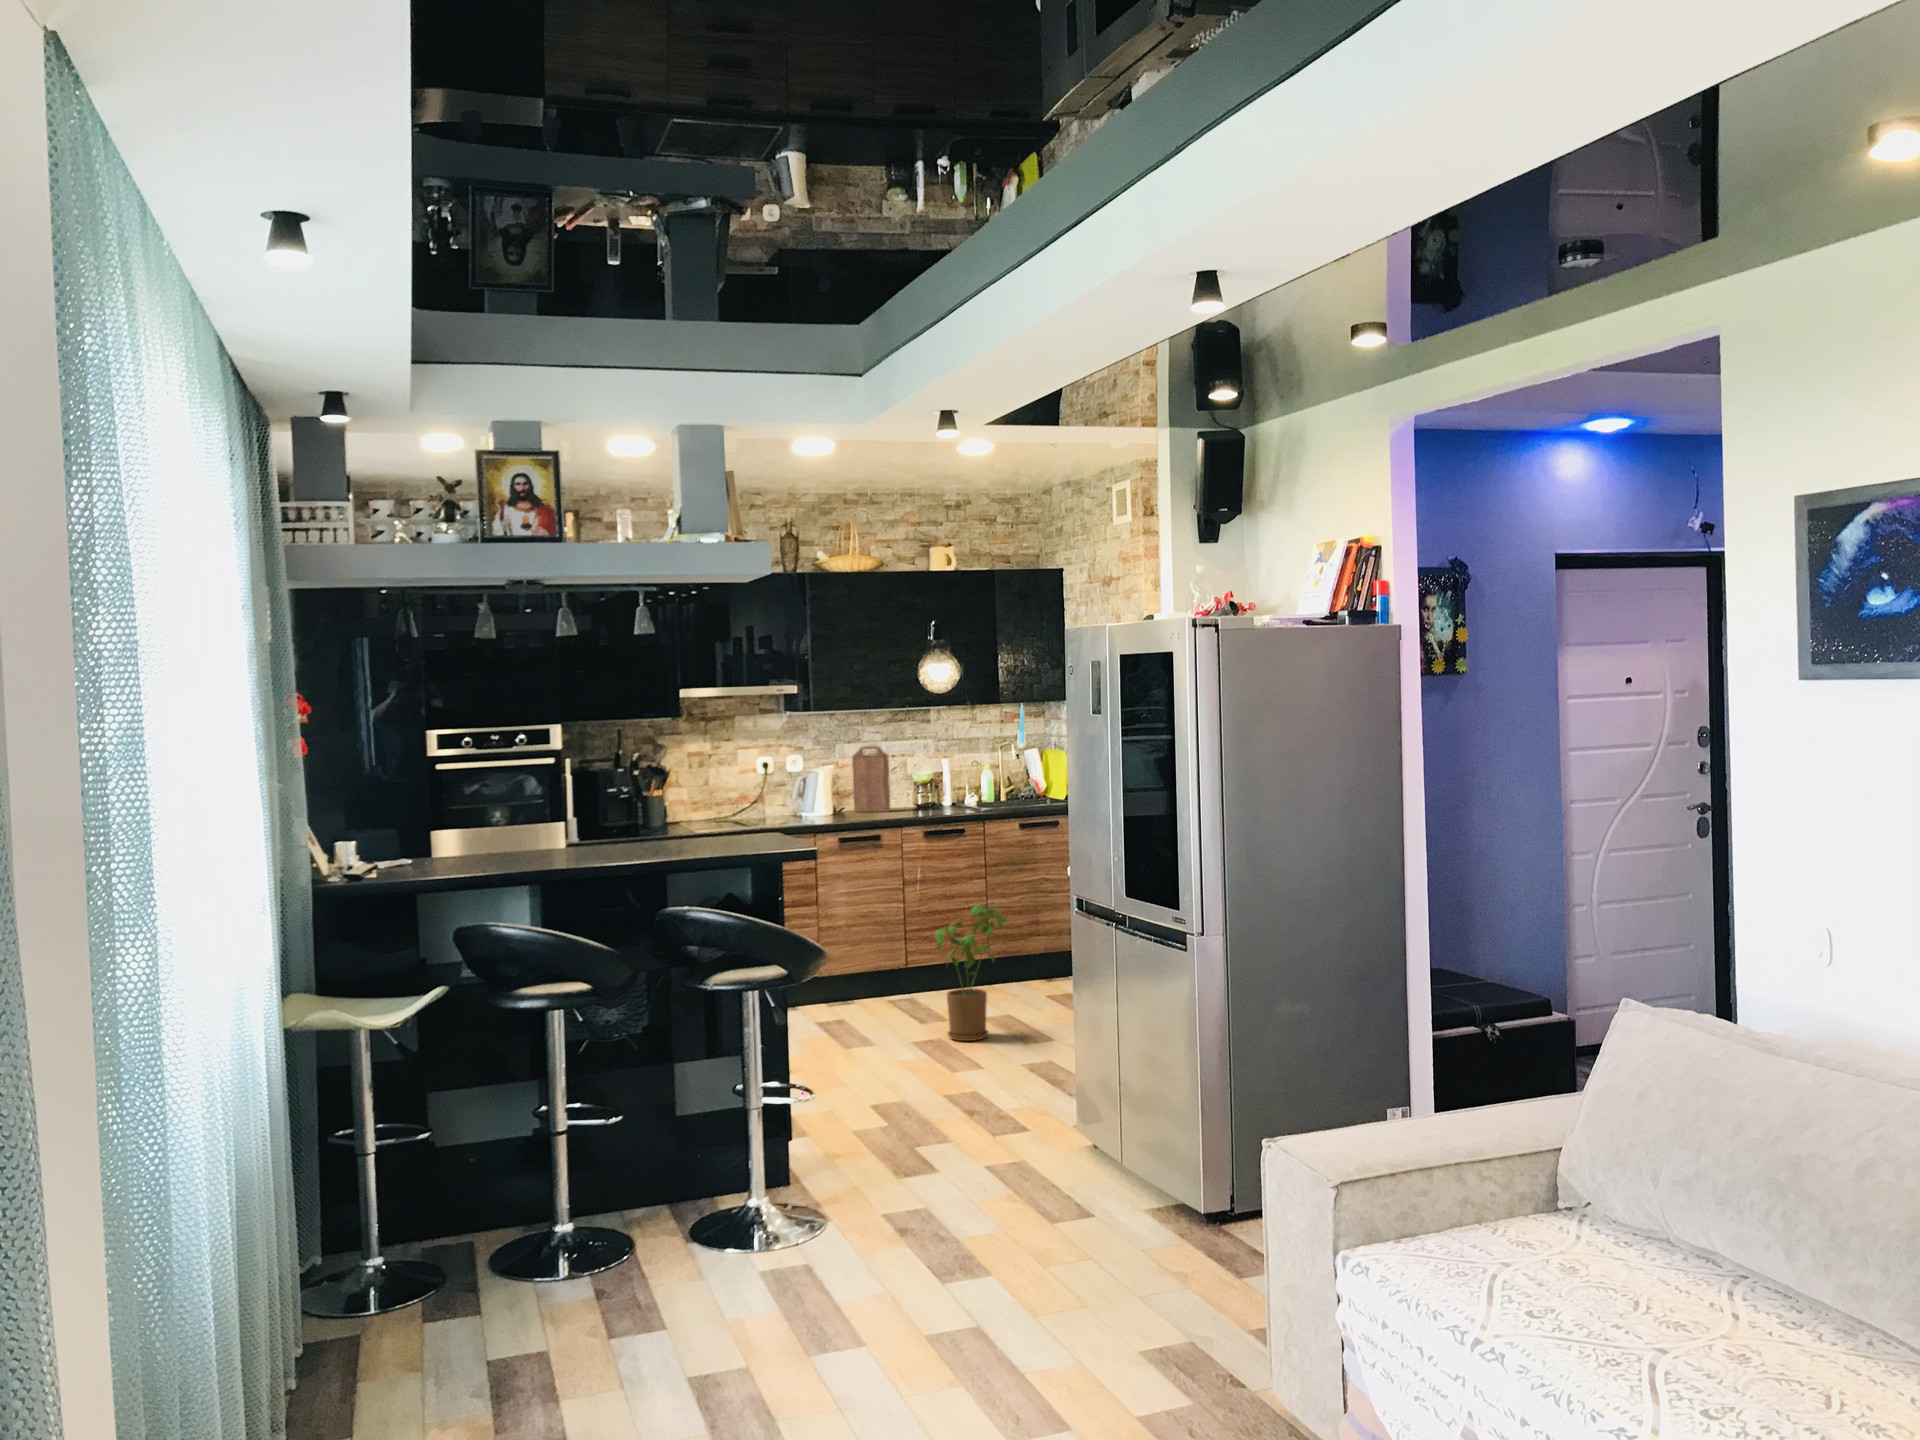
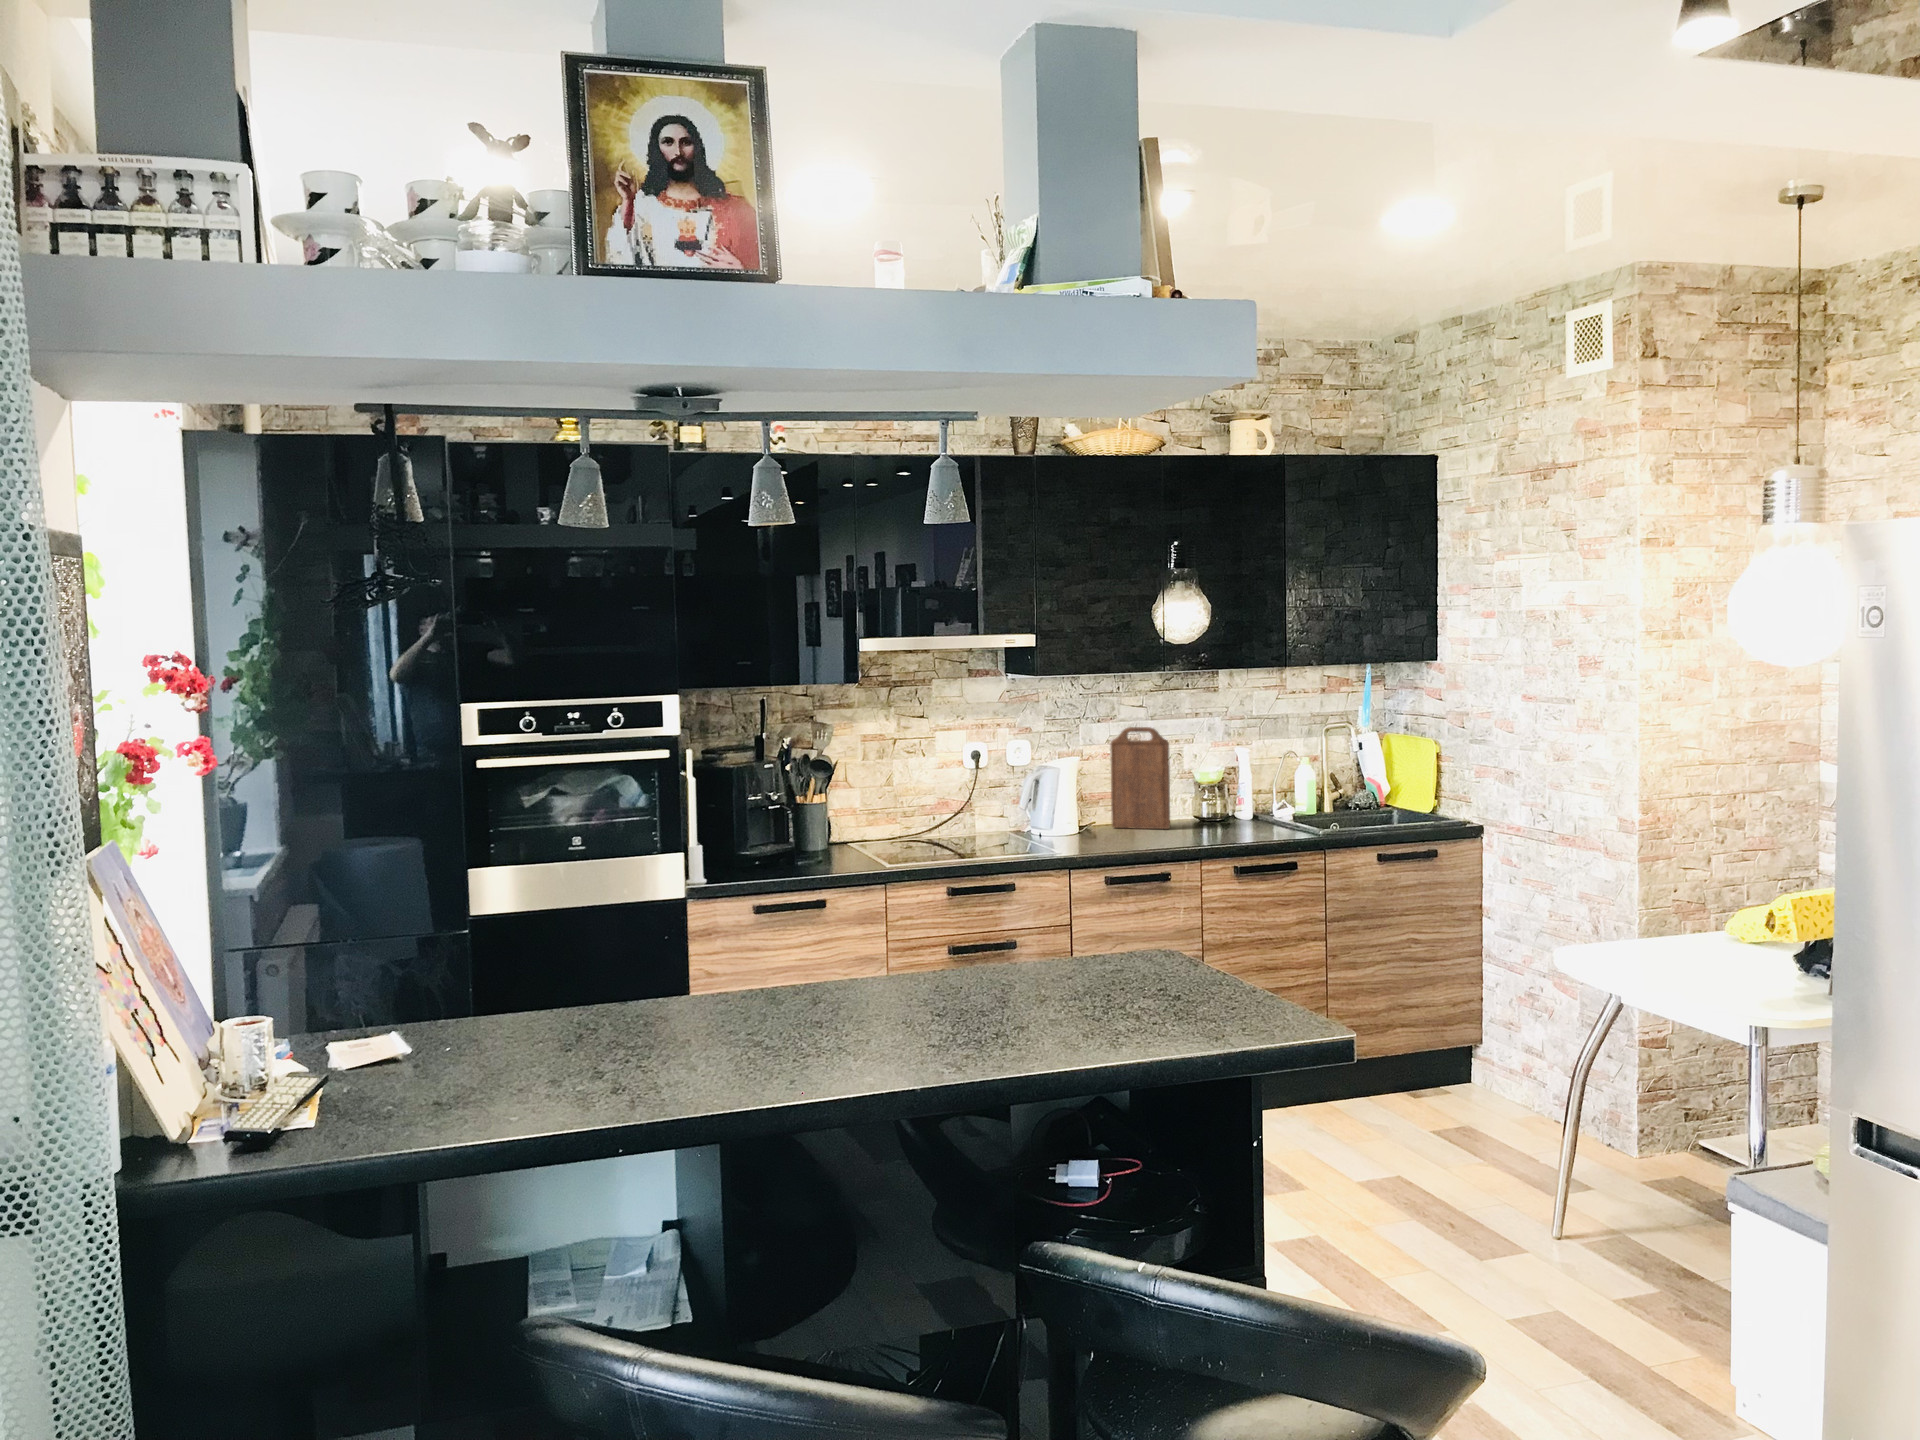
house plant: present [935,905,1008,1041] -> none [1328,1021,1464,1260]

